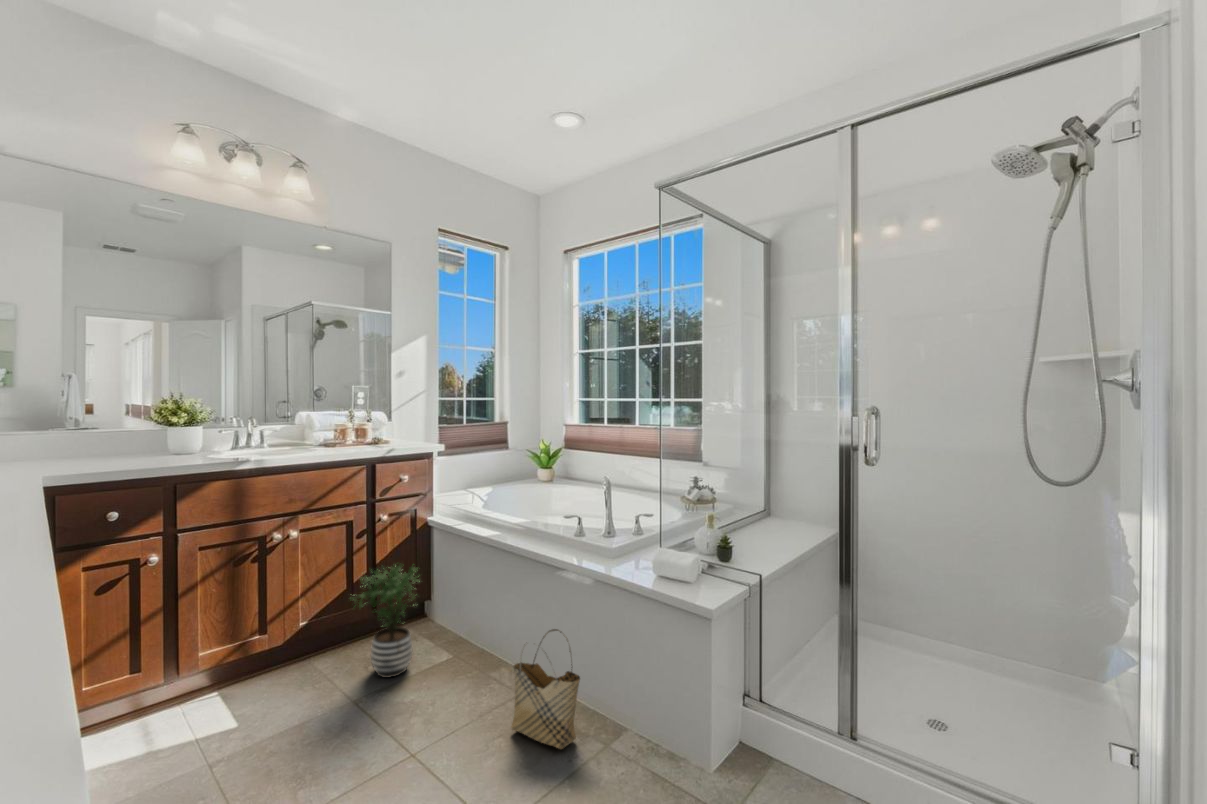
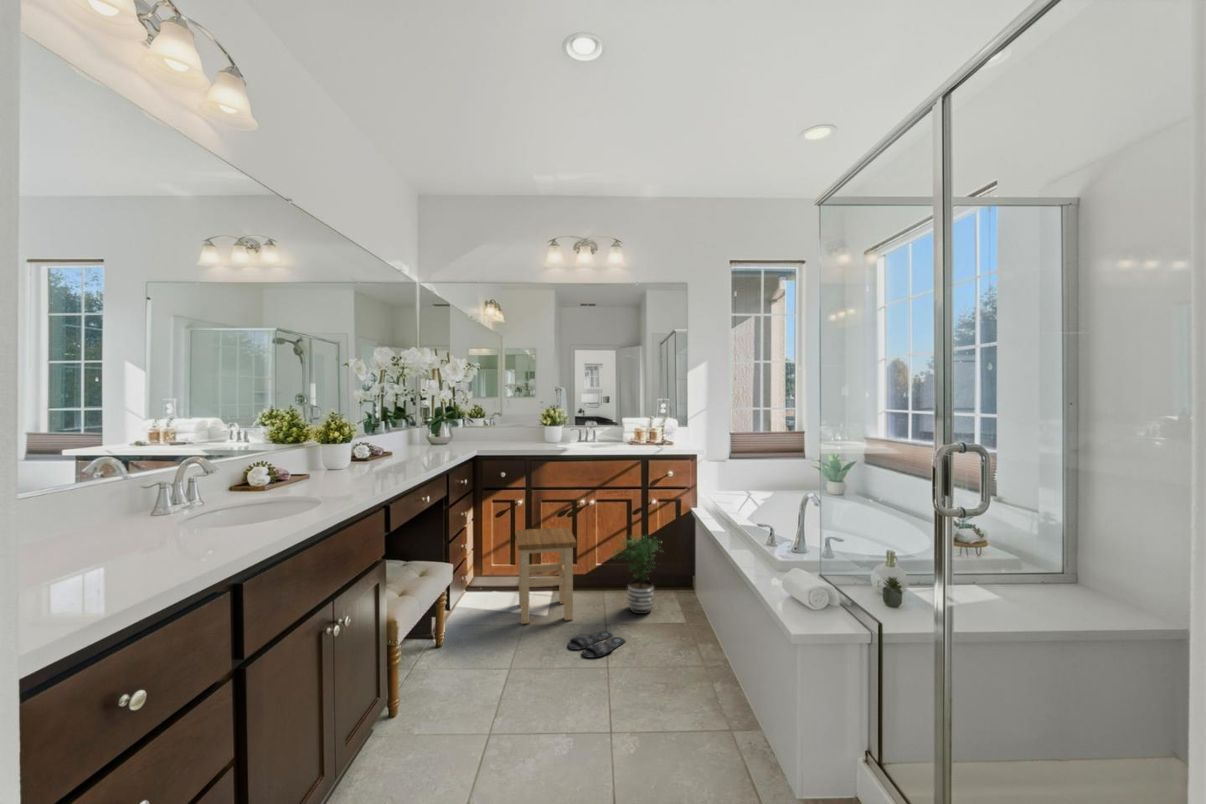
stool: none [158,580,307,772] -> present [516,528,577,624]
woven basket: present [511,629,580,749] -> none [676,604,717,692]
slippers: none [324,719,411,775] -> present [568,631,625,658]

